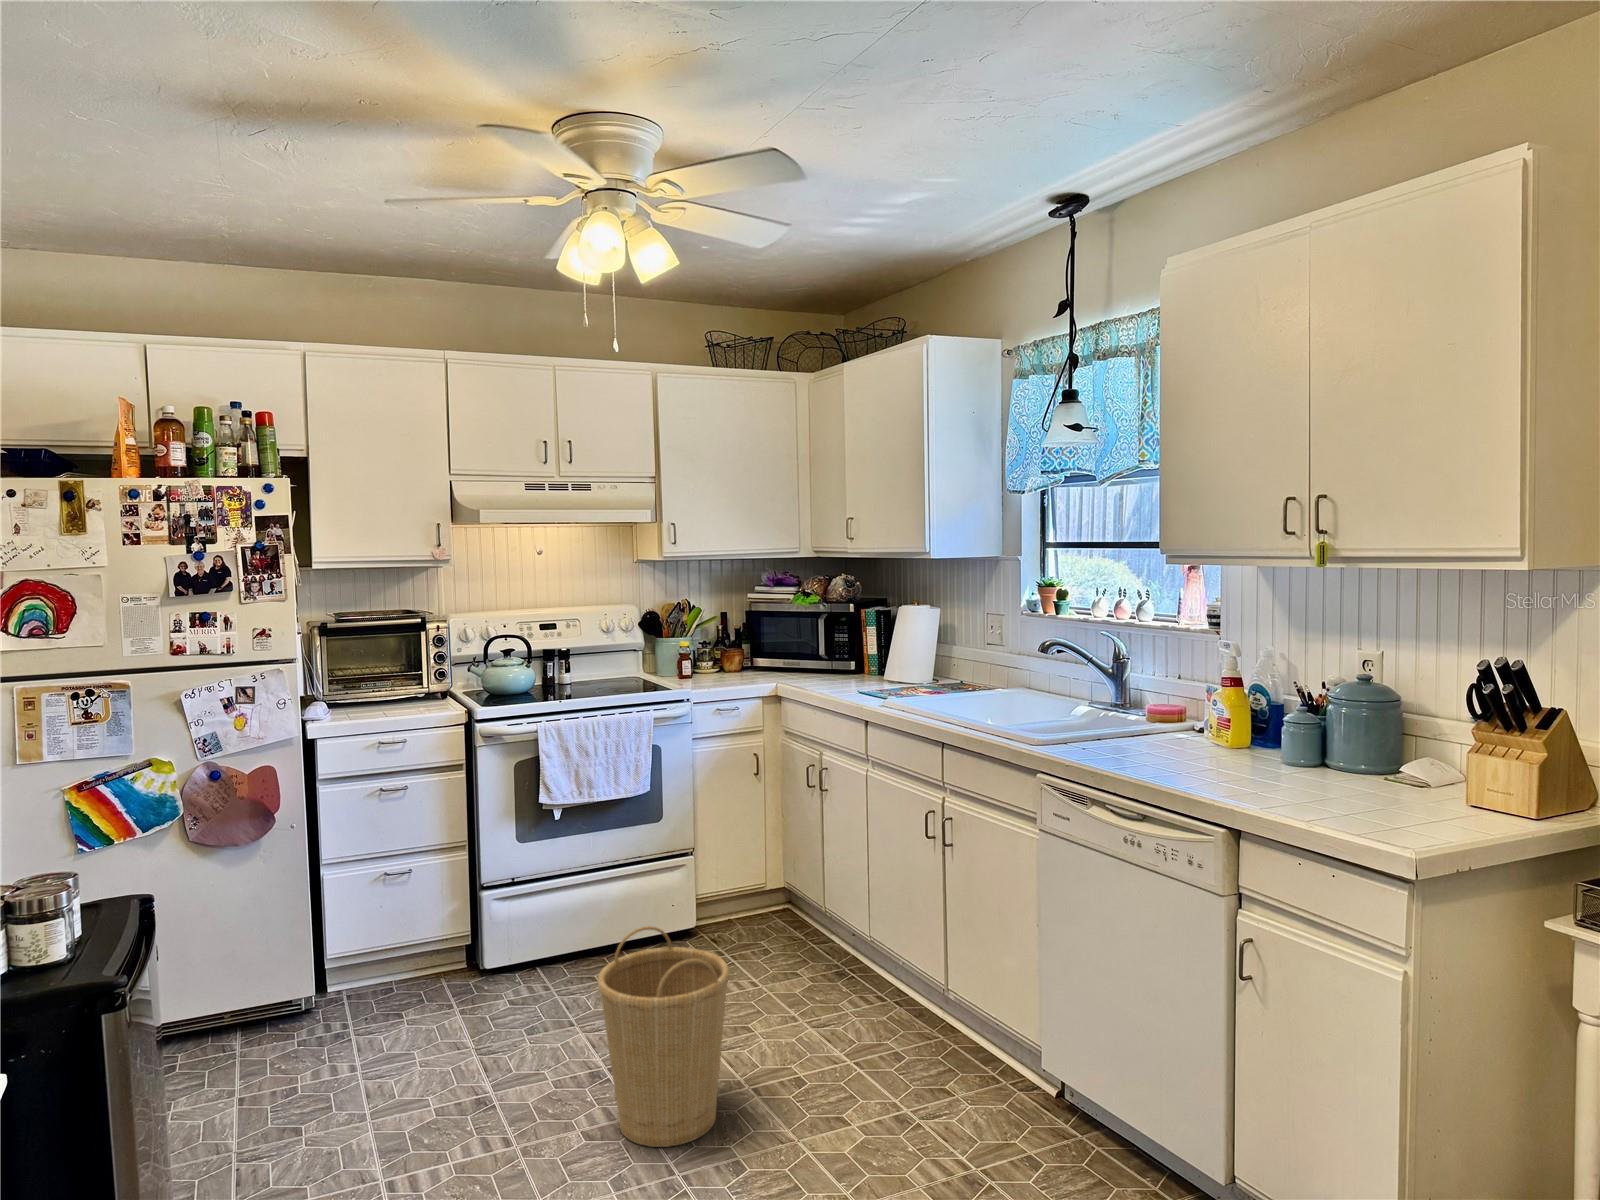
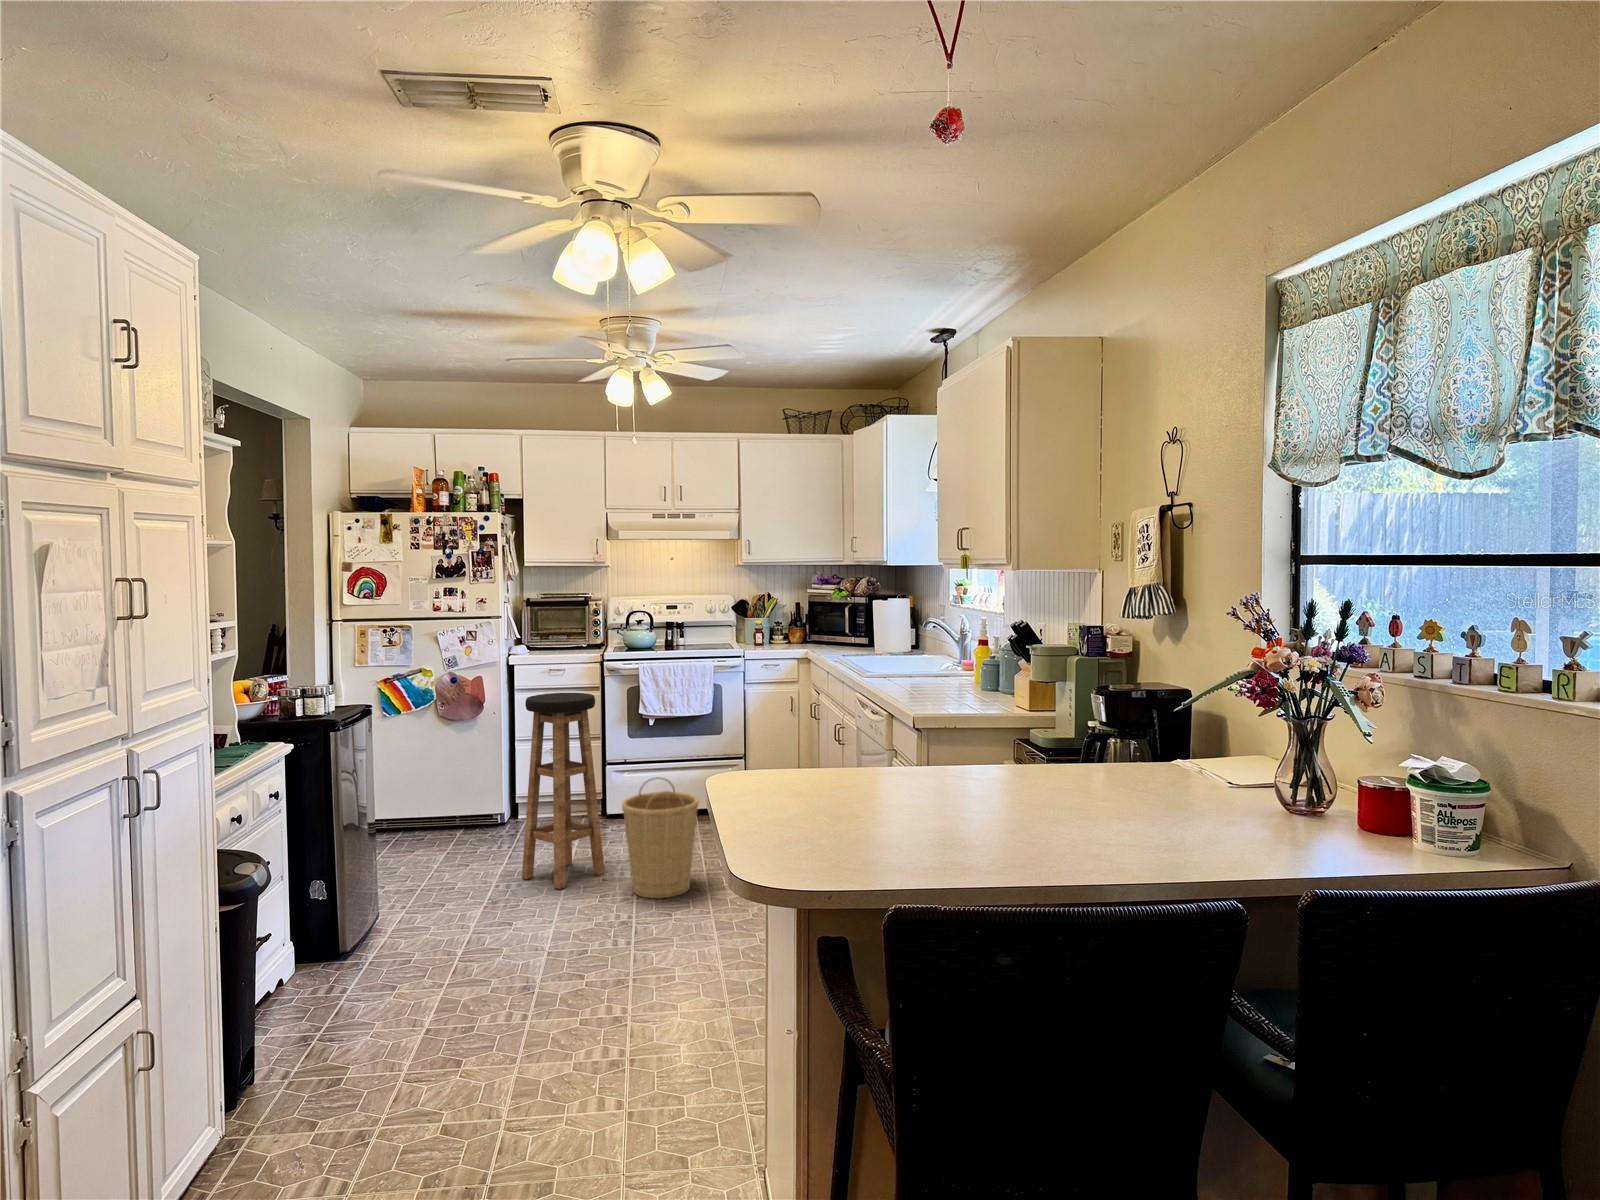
bar stool: none [400,791,547,1151] -> present [522,693,605,889]

